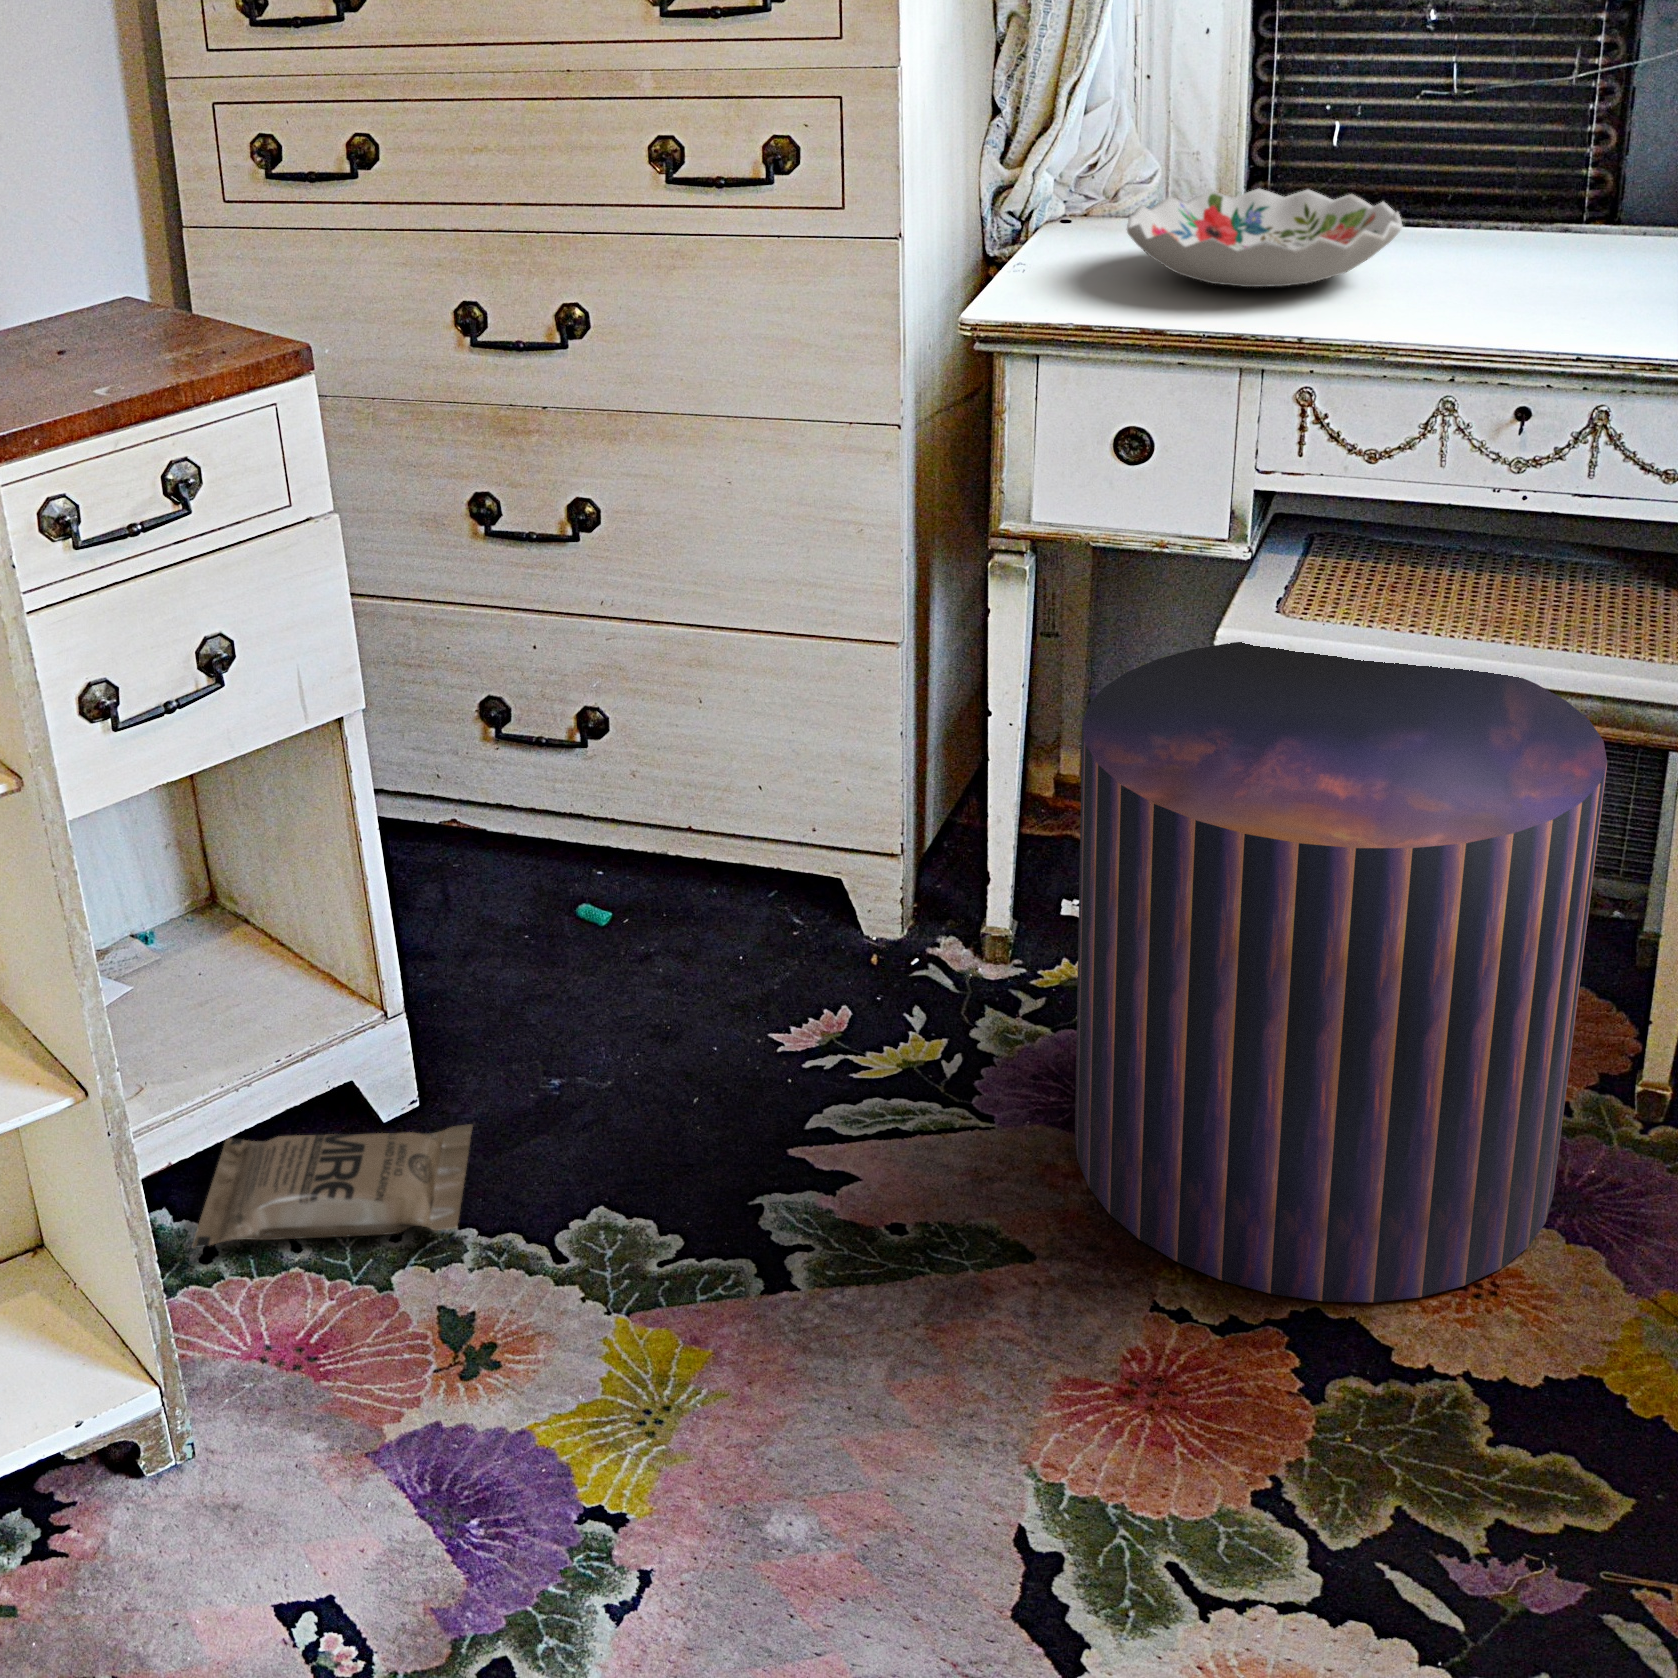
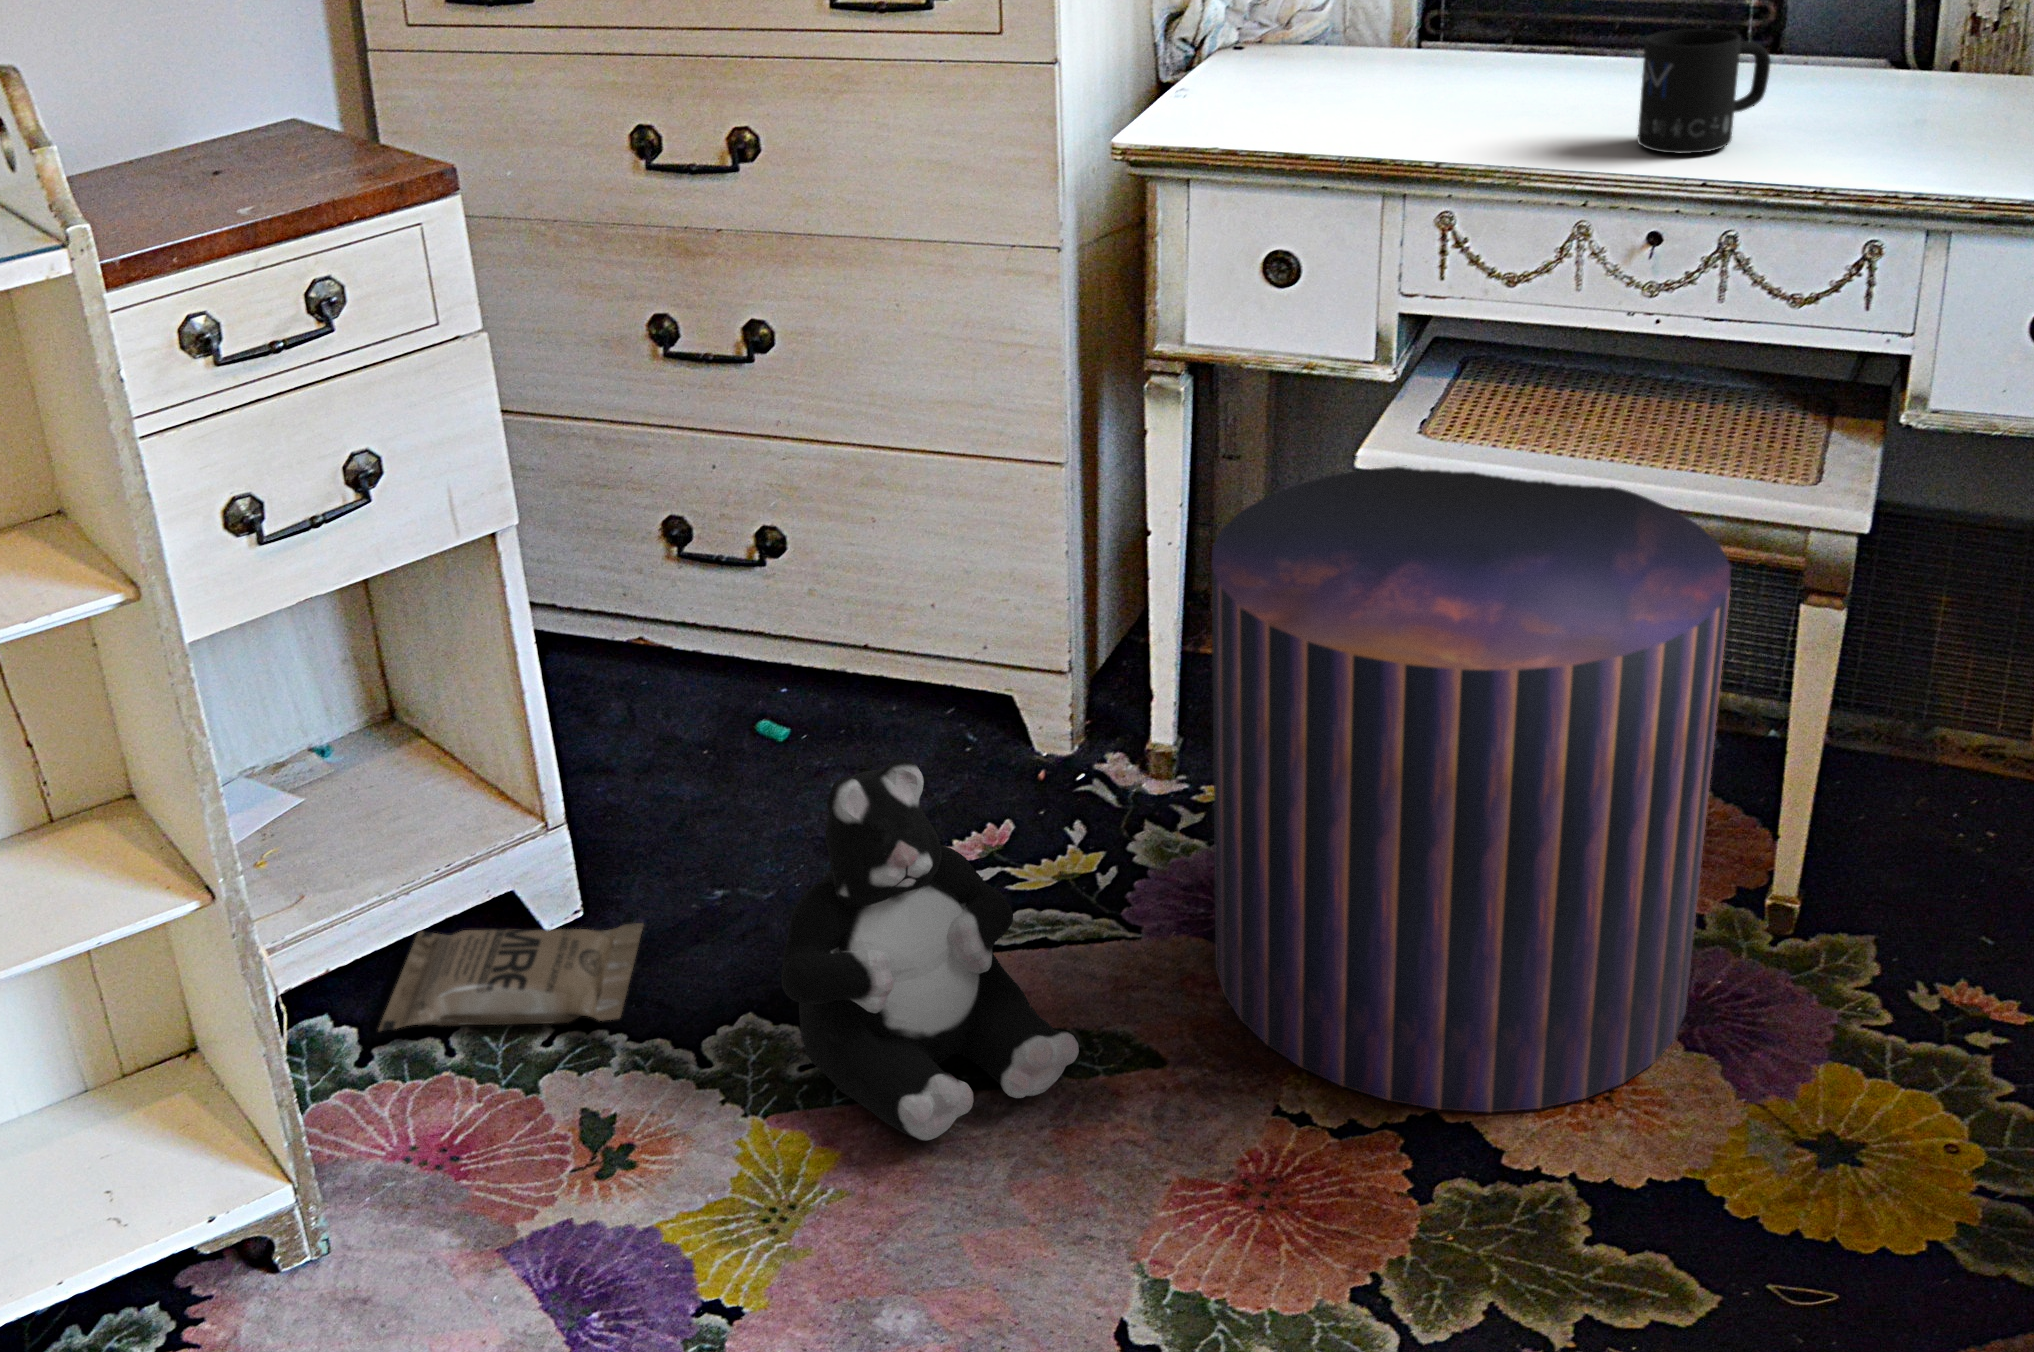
decorative bowl: present [1127,189,1402,287] -> none [1276,20,1552,118]
mug: none [1495,204,1625,328] -> present [1638,29,1771,154]
plush toy: none [639,946,953,1350] -> present [781,759,1079,1141]

